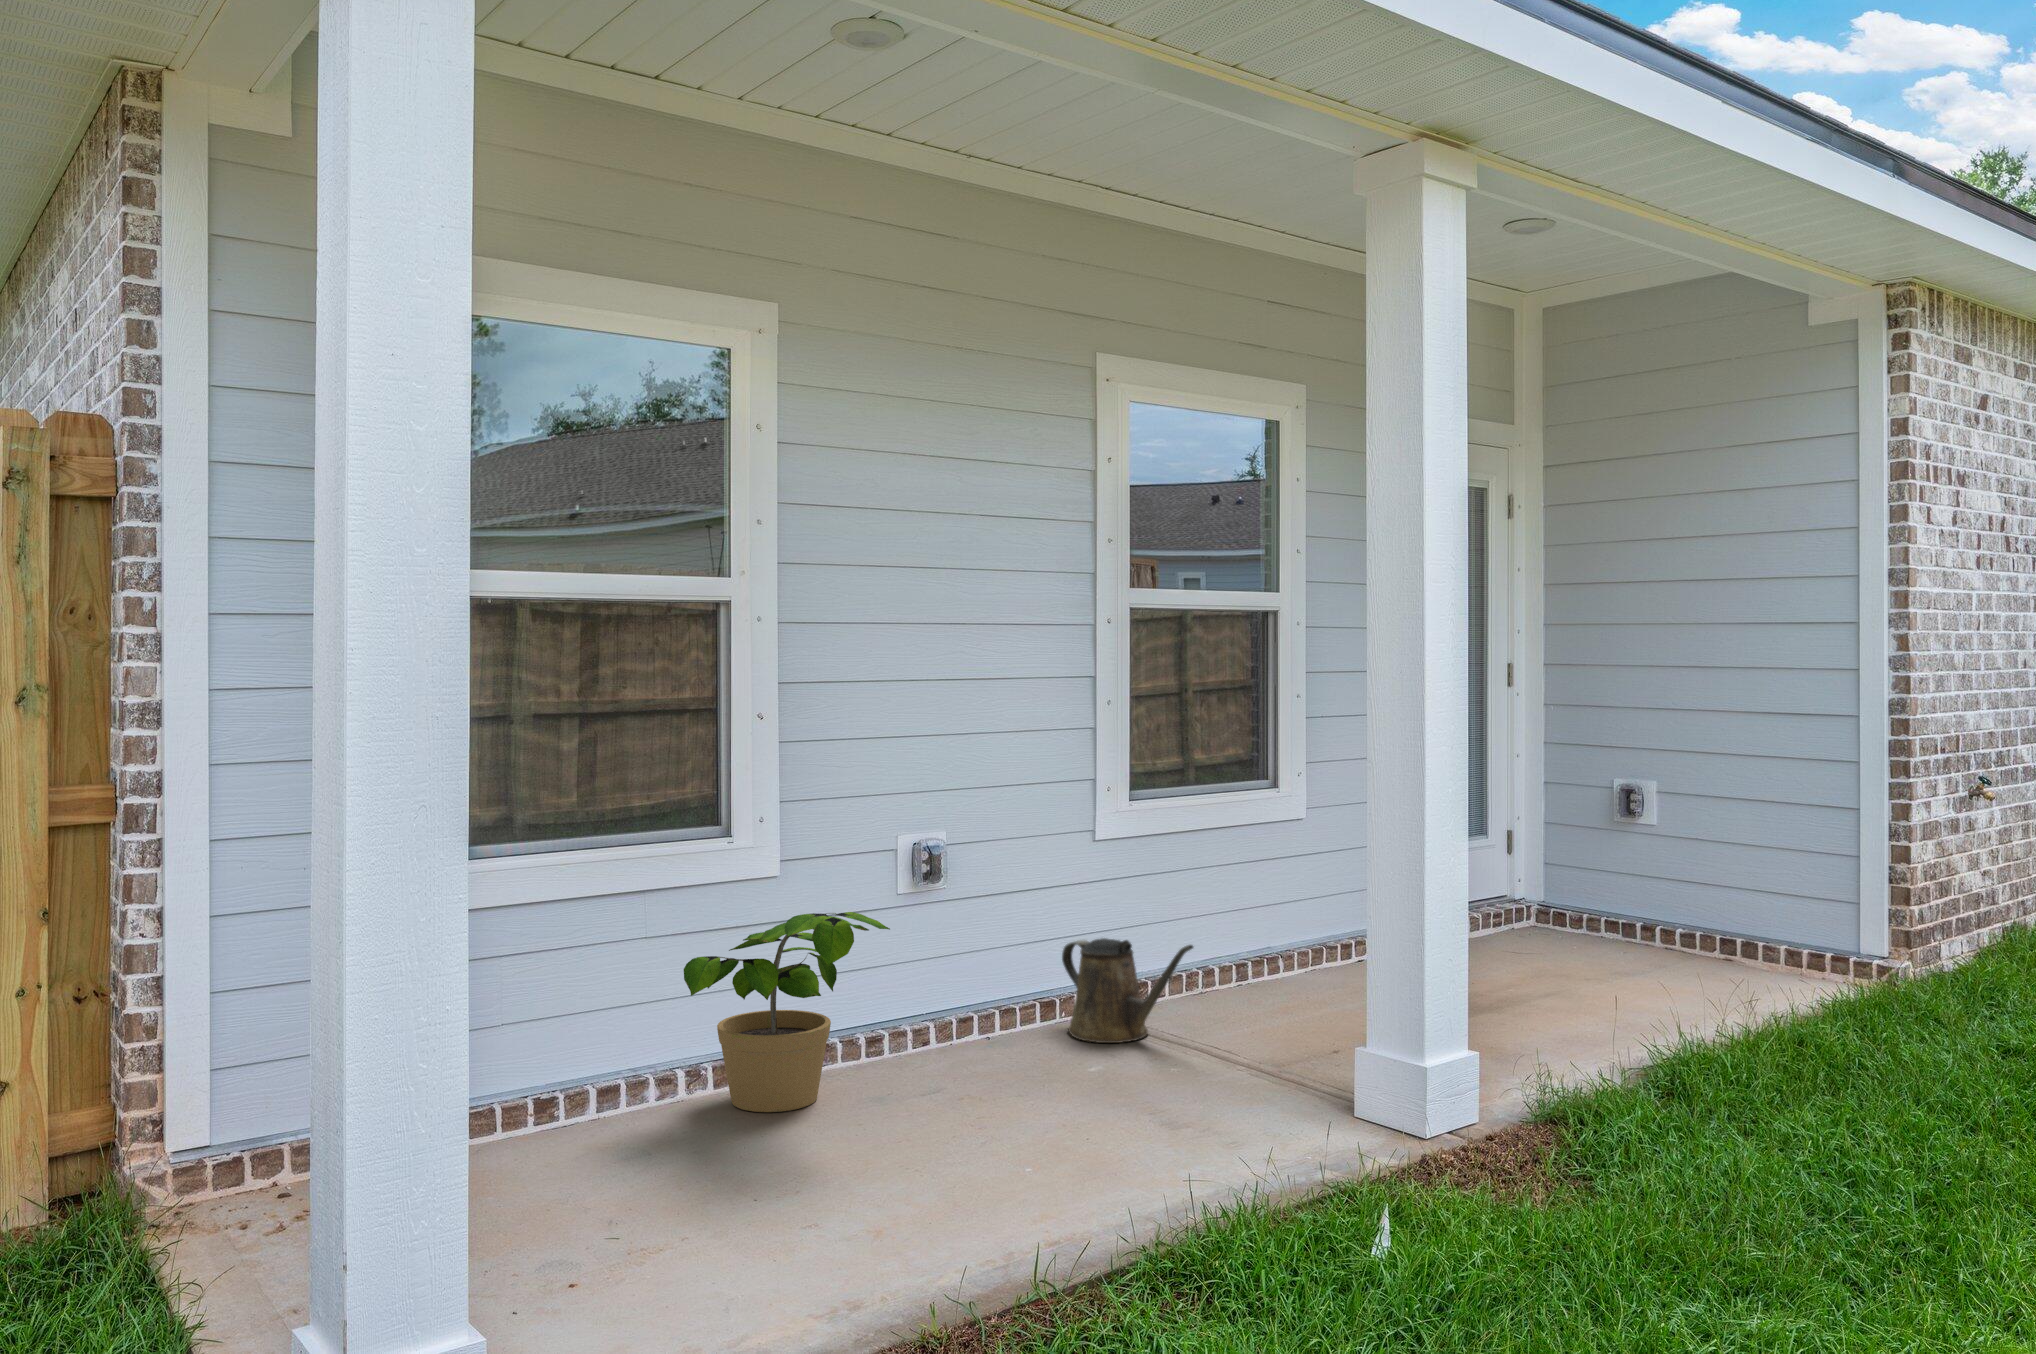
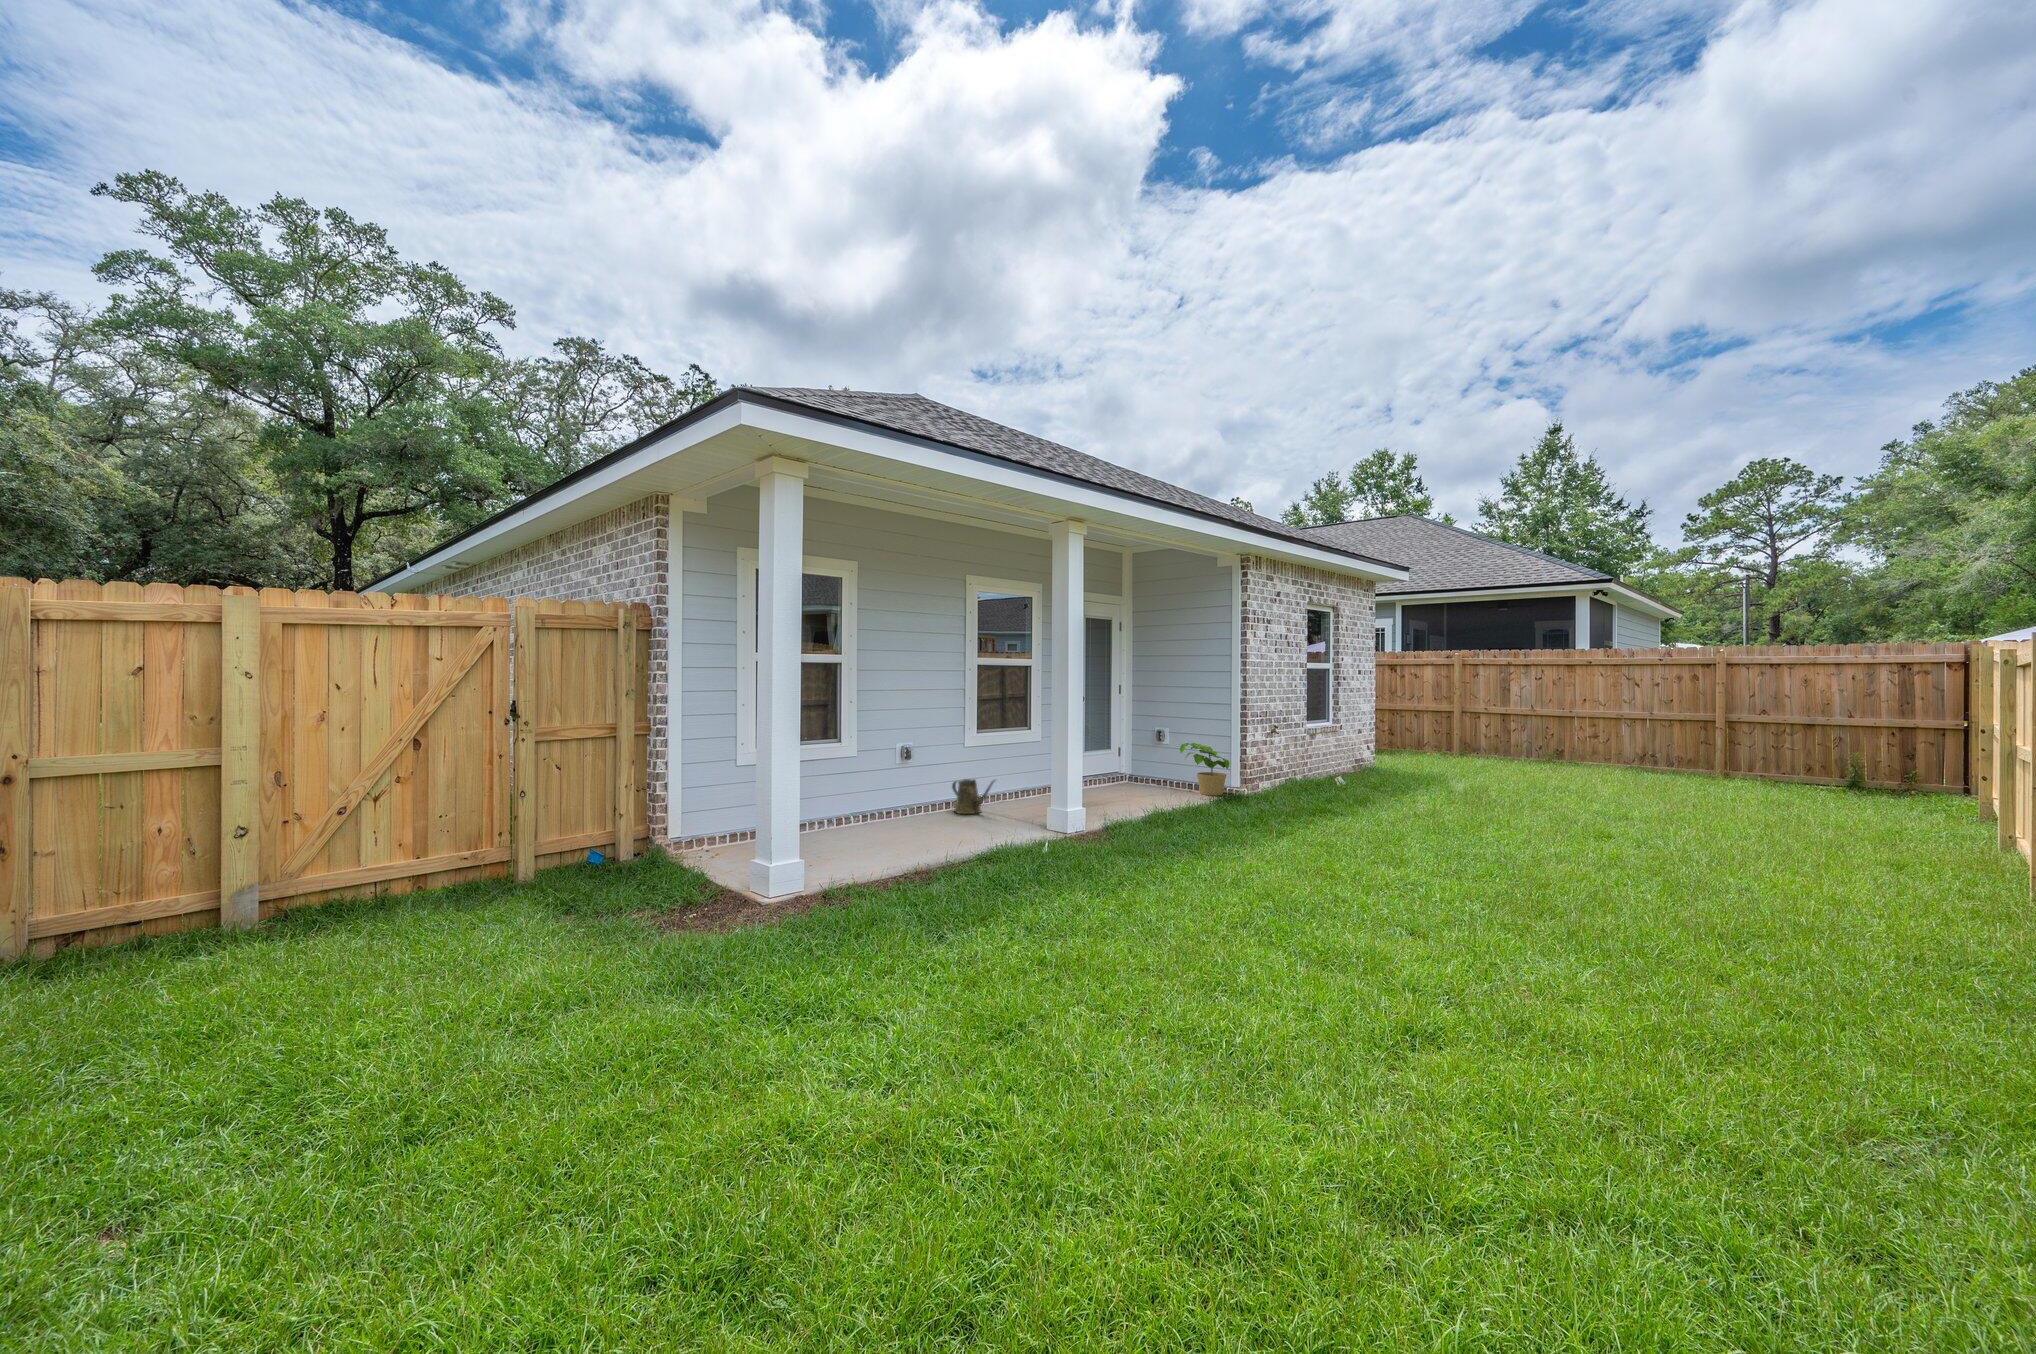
potted plant: present [684,912,890,1112] -> present [1180,743,1230,796]

